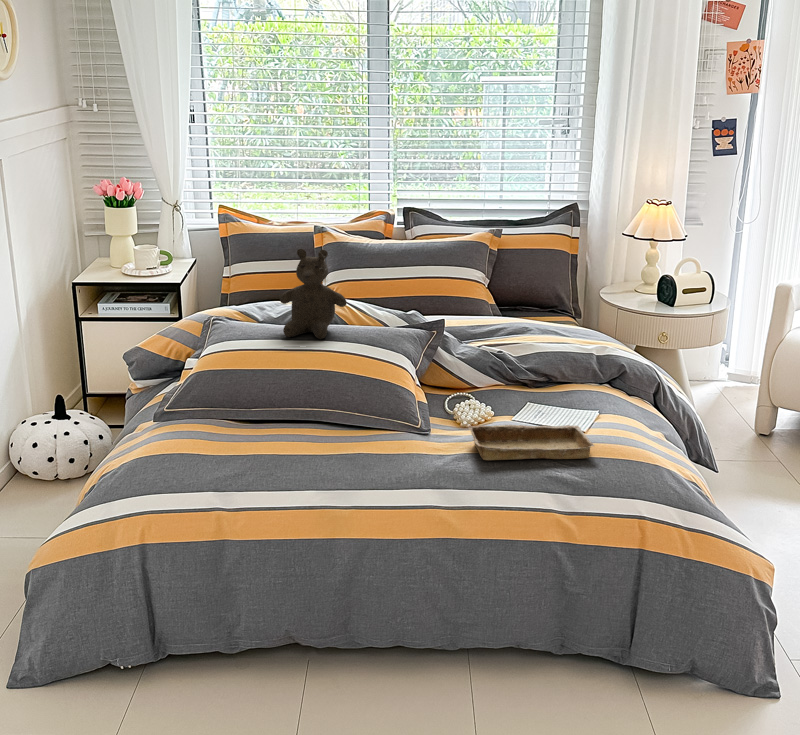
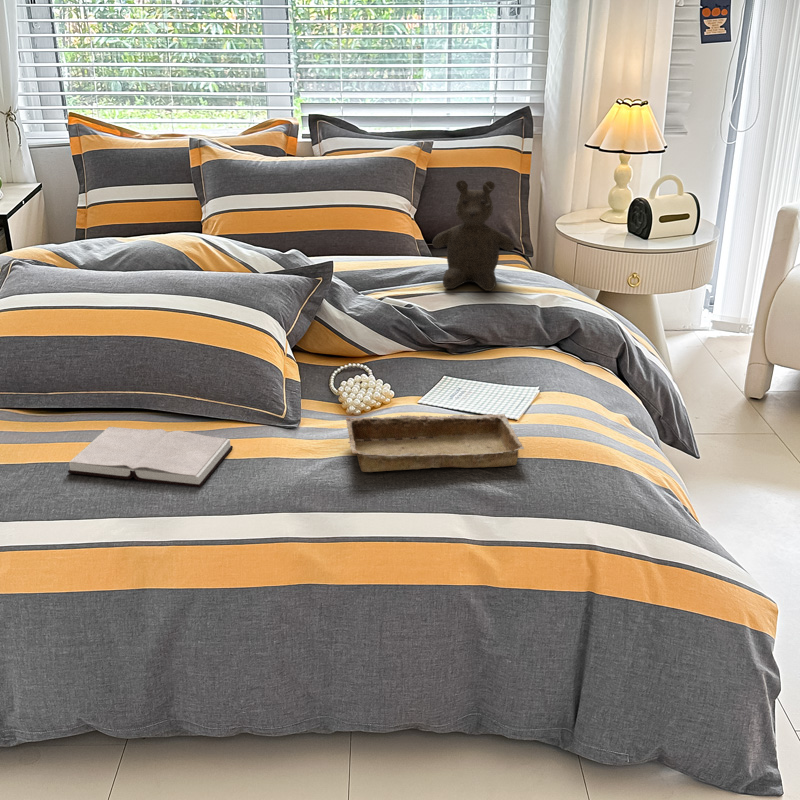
teddy bear: present [280,249,347,339] -> present [432,180,515,291]
hardback book: none [282,430,389,468] -> present [68,427,233,488]

